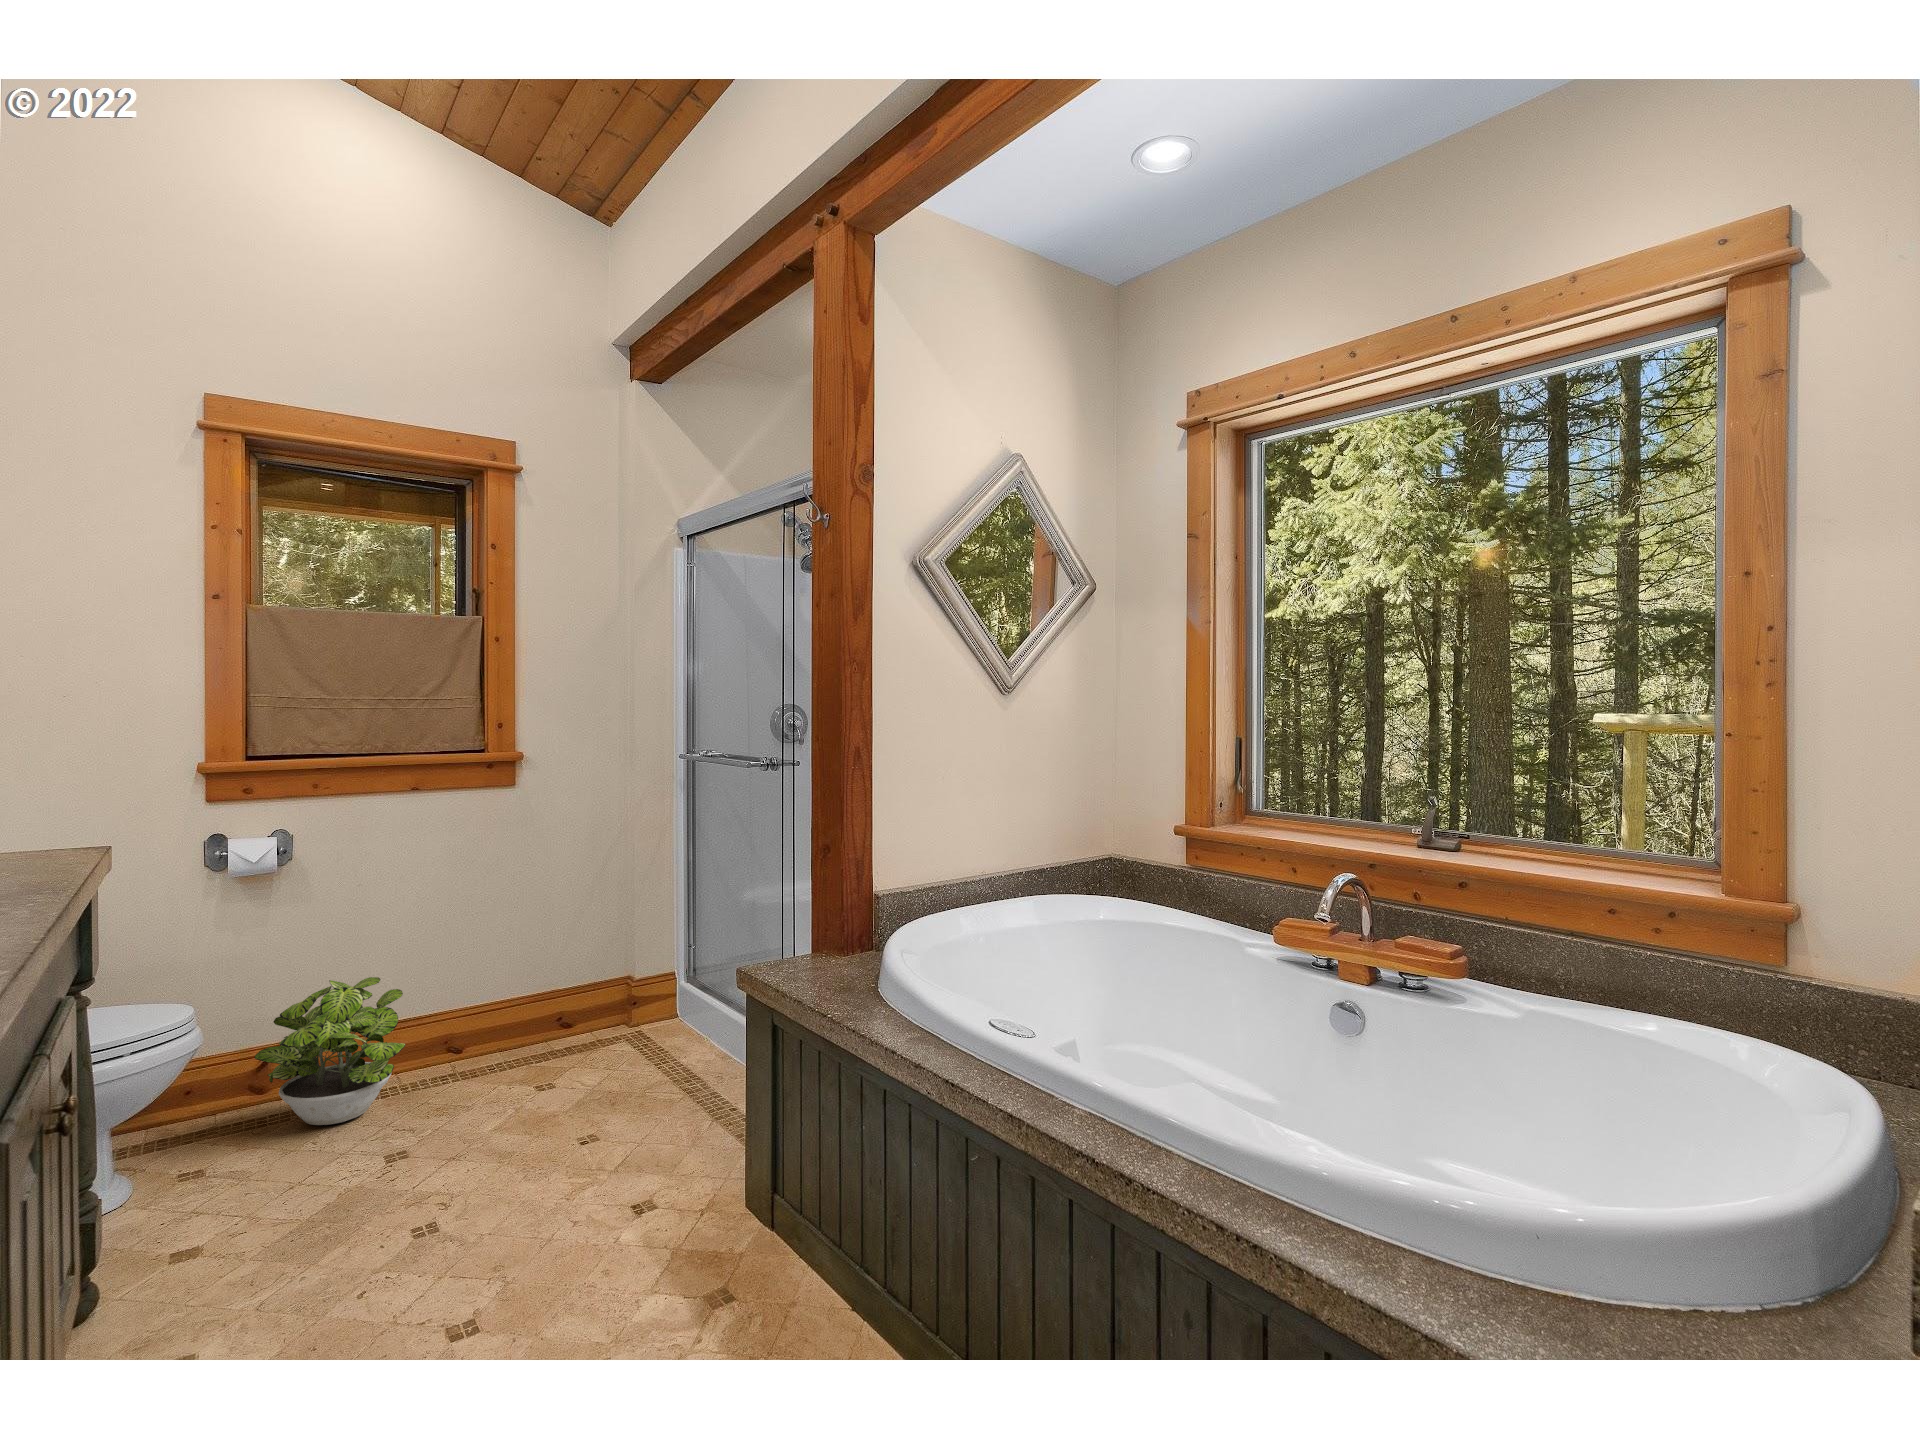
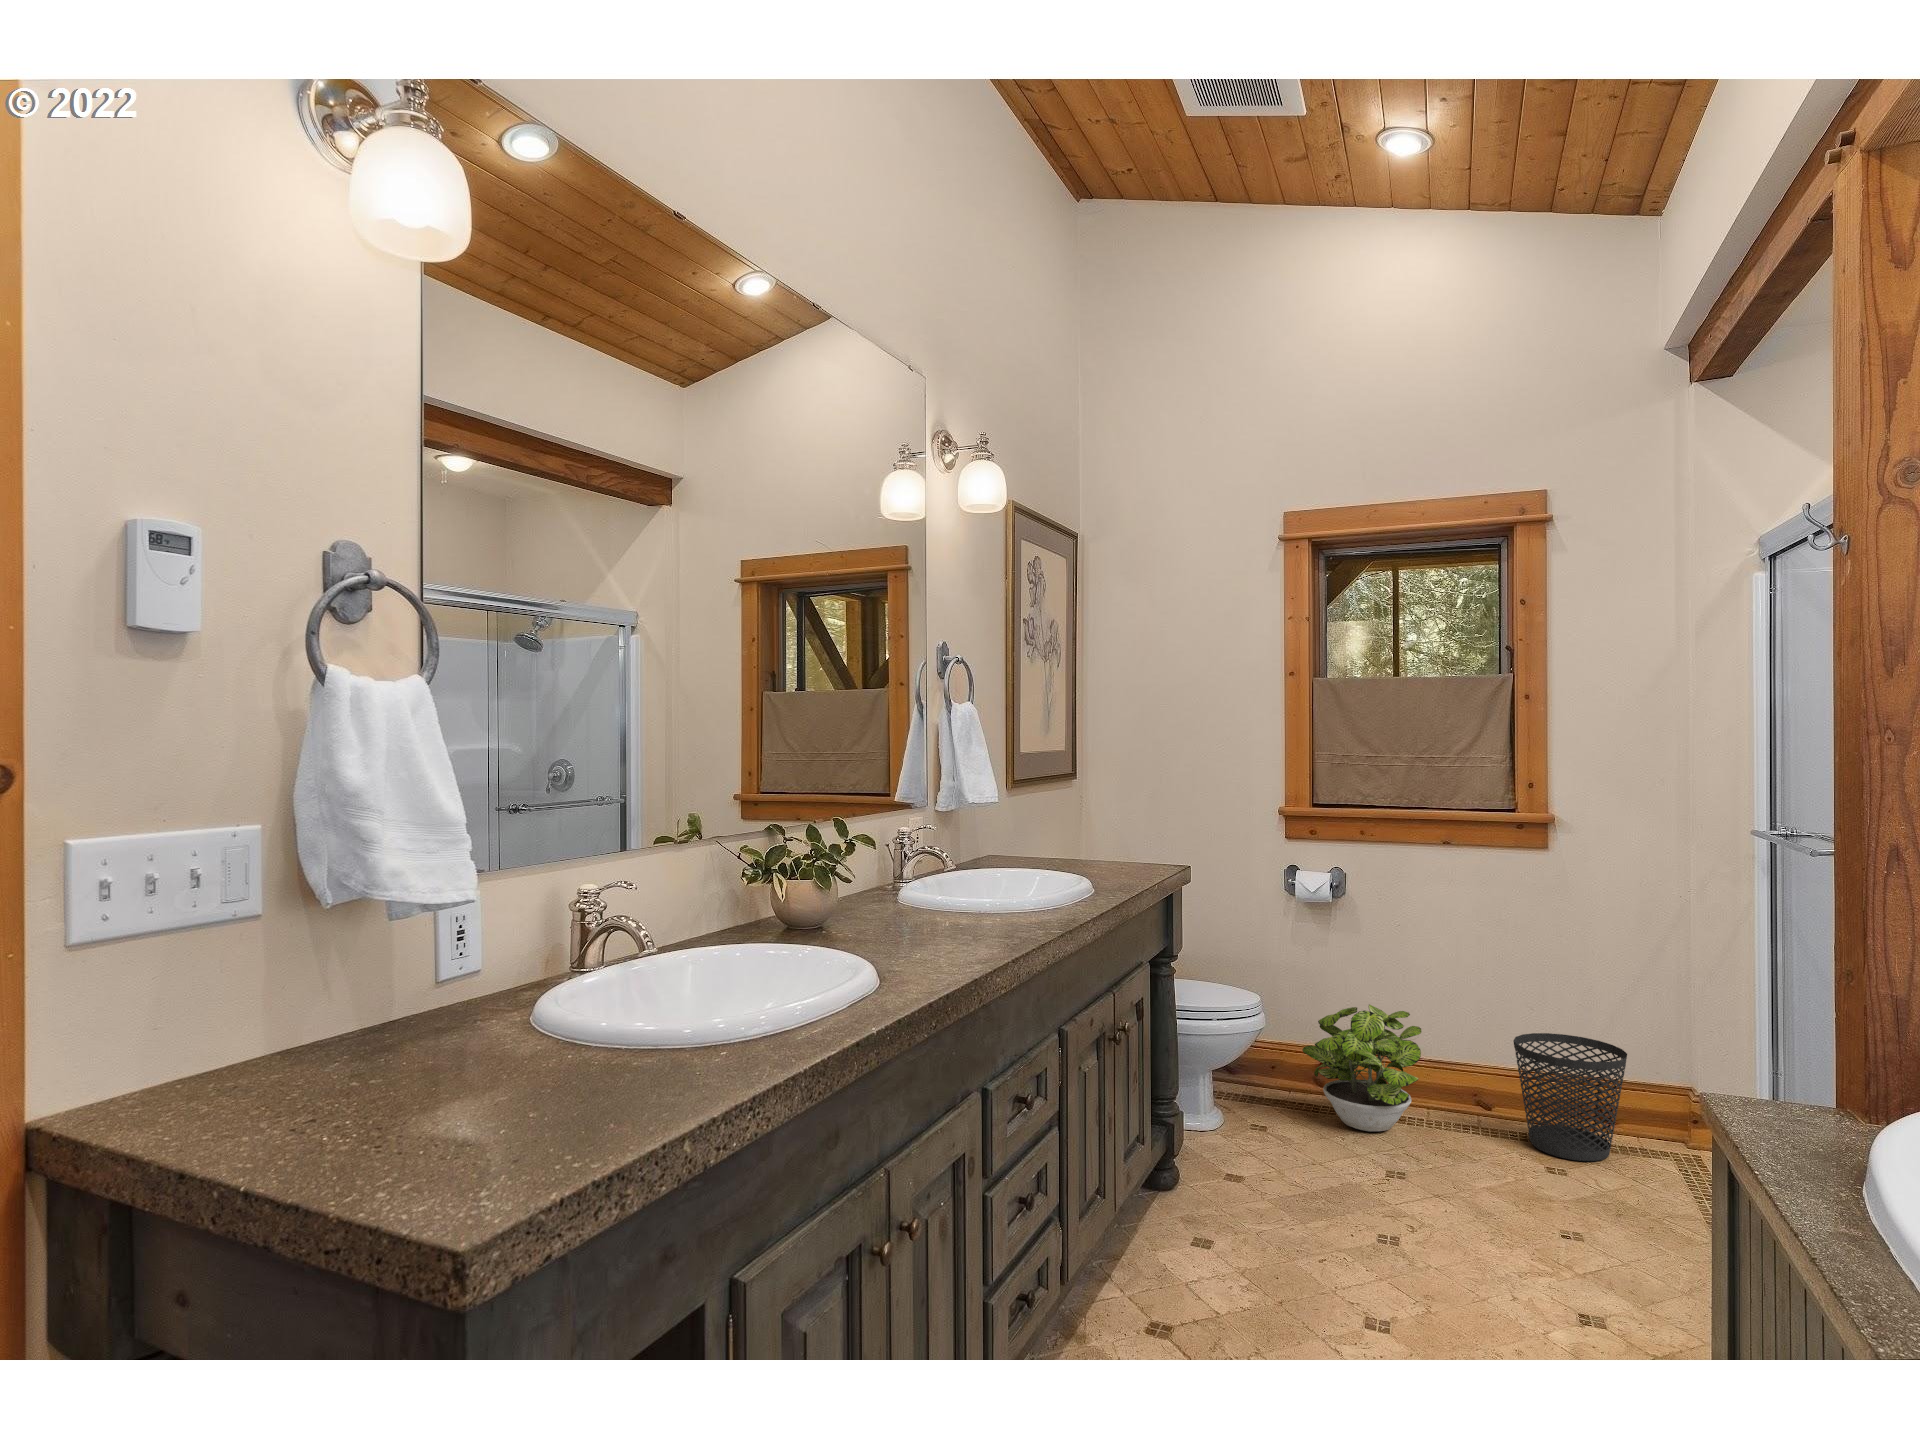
wastebasket: none [493,956,594,1074] -> present [1513,1033,1627,1161]

